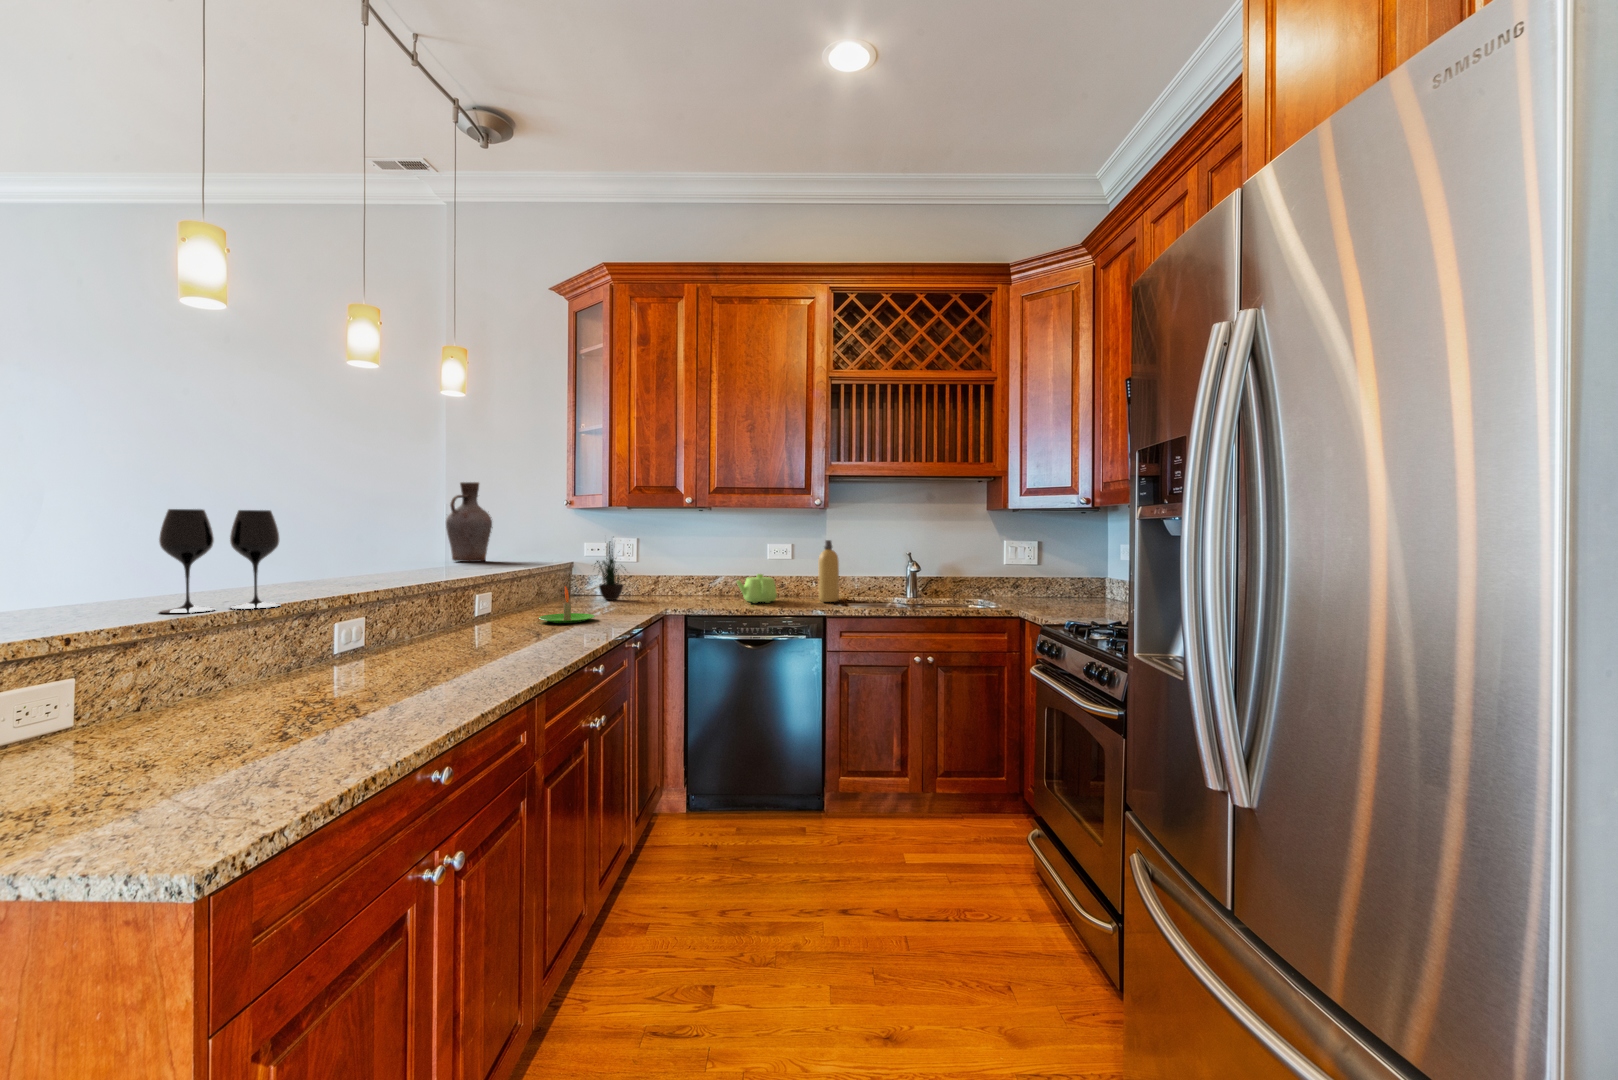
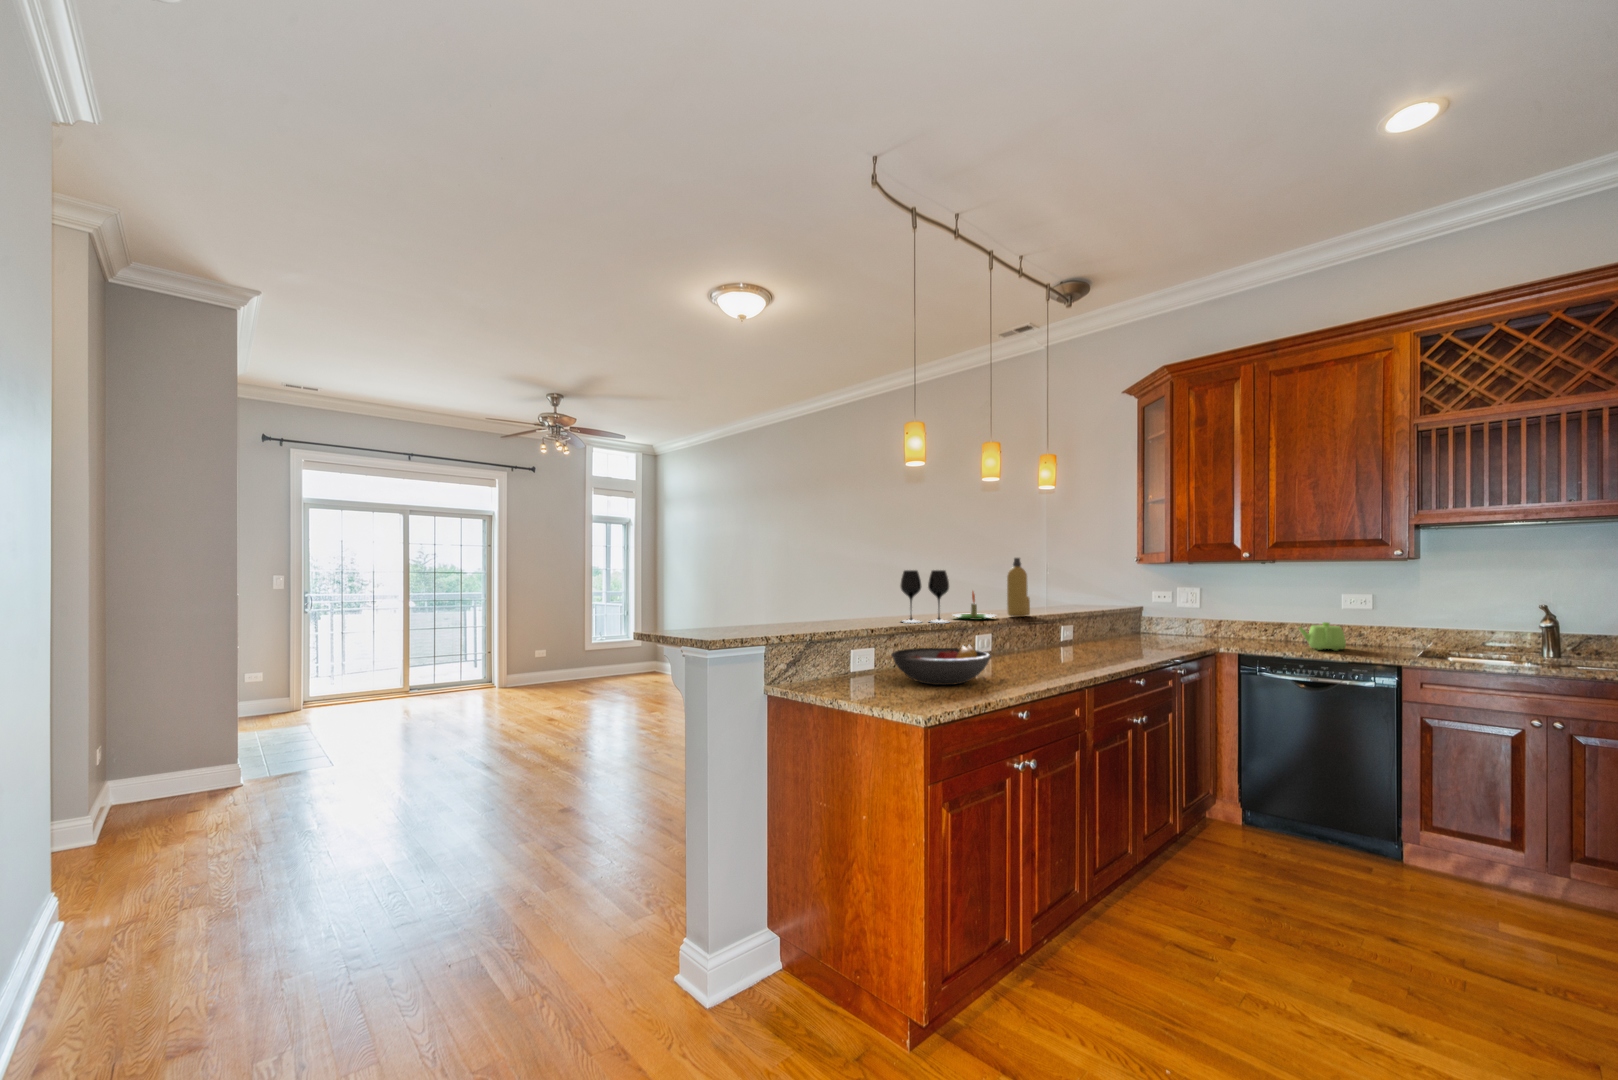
vase: present [446,482,493,562] -> none [1048,544,1083,604]
bottle: present [818,540,839,602] -> present [1007,558,1030,617]
potted plant: present [595,542,626,600] -> none [1157,577,1194,639]
candle: present [539,586,595,623] -> present [953,592,995,620]
fruit bowl: none [114,650,374,749] -> present [891,645,991,685]

